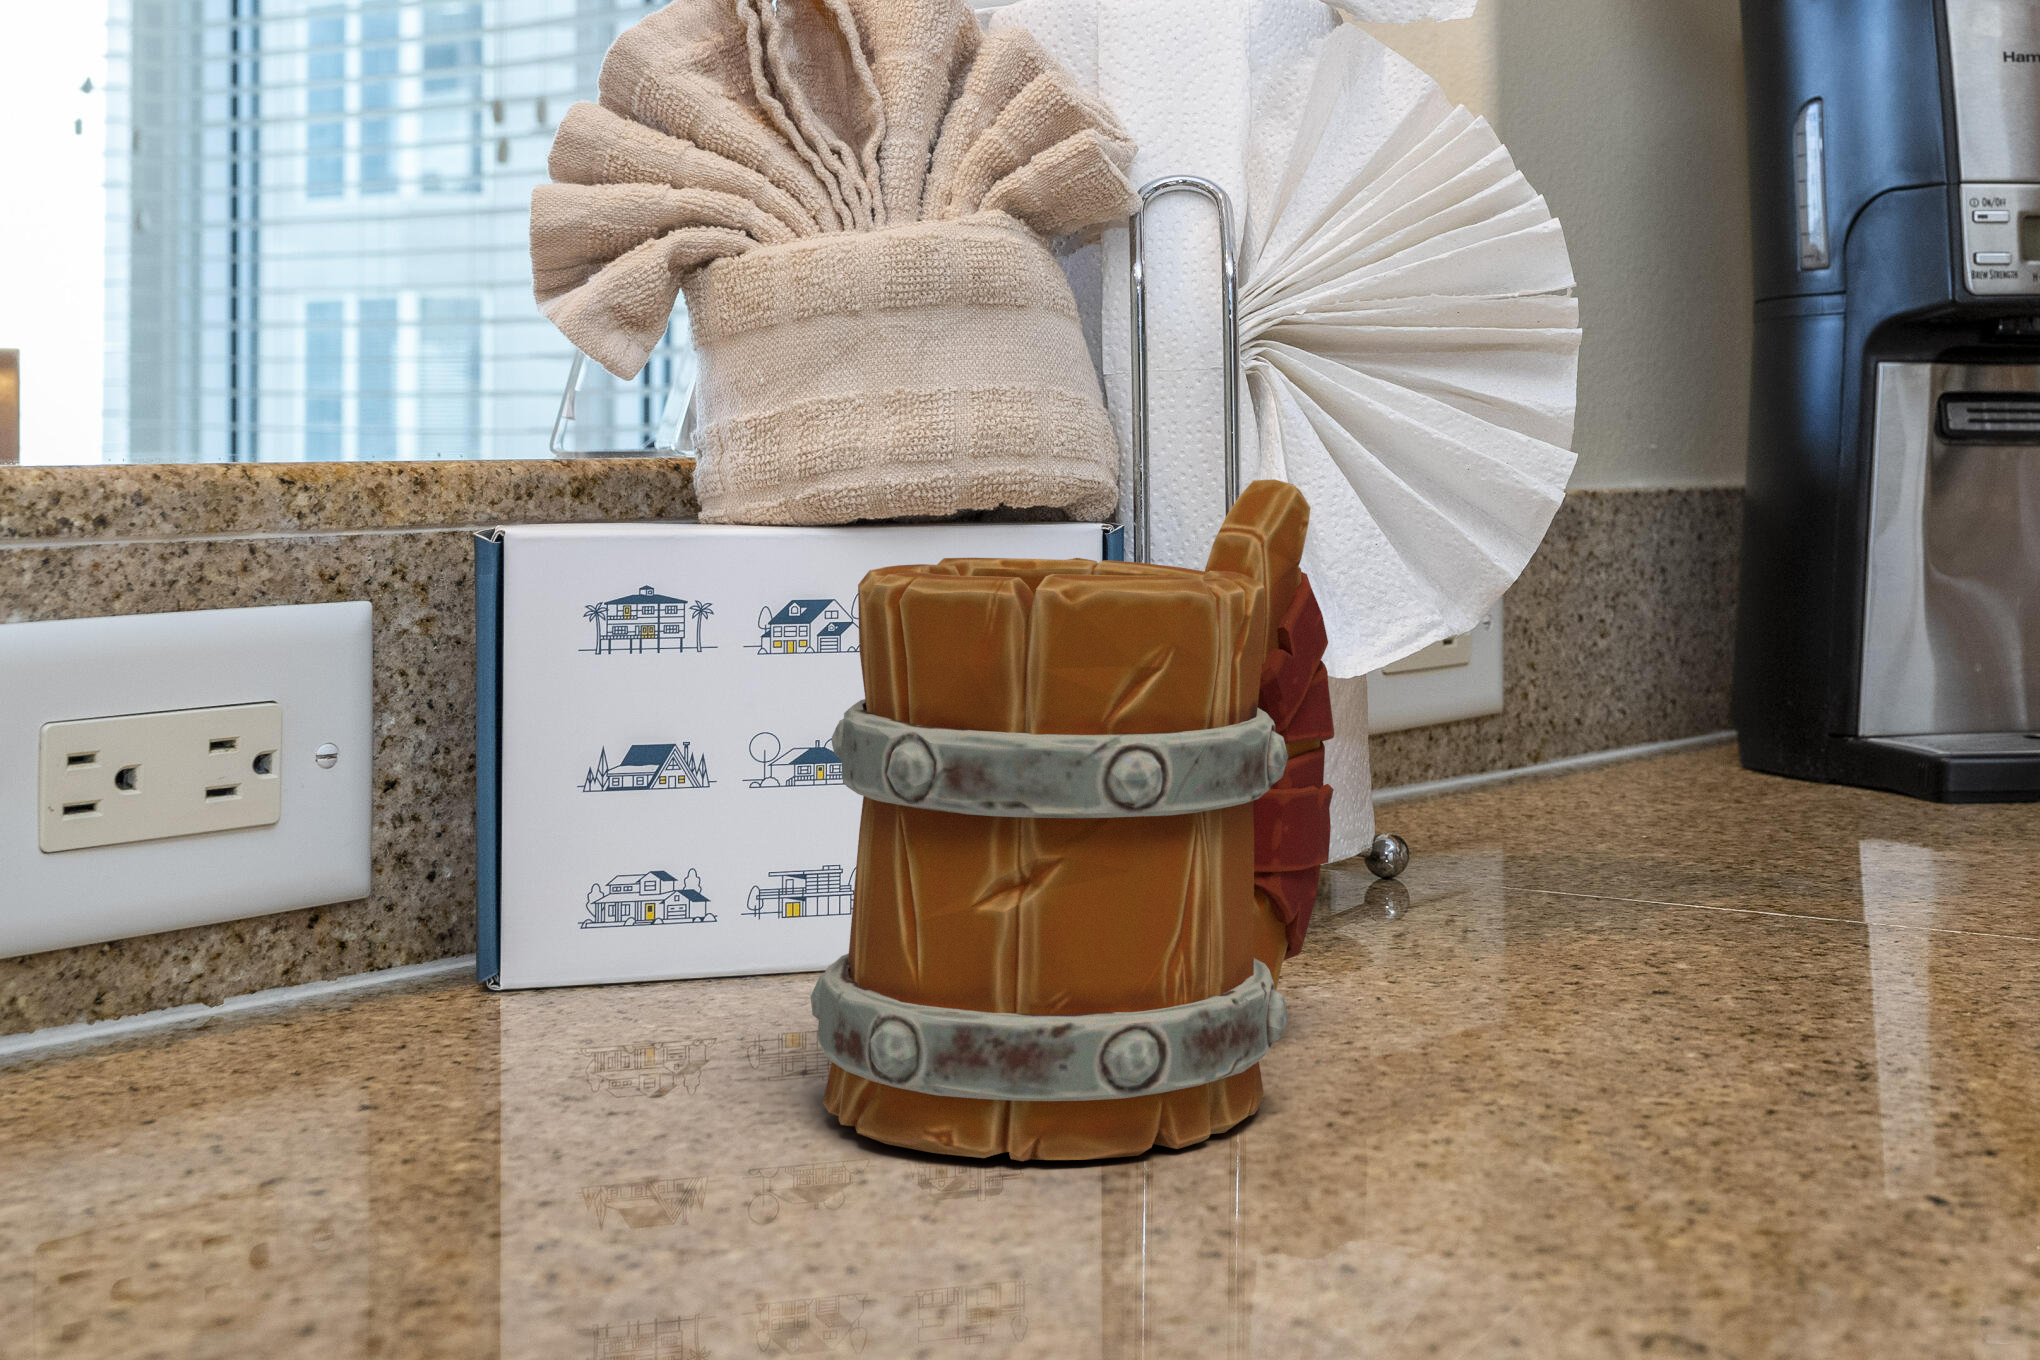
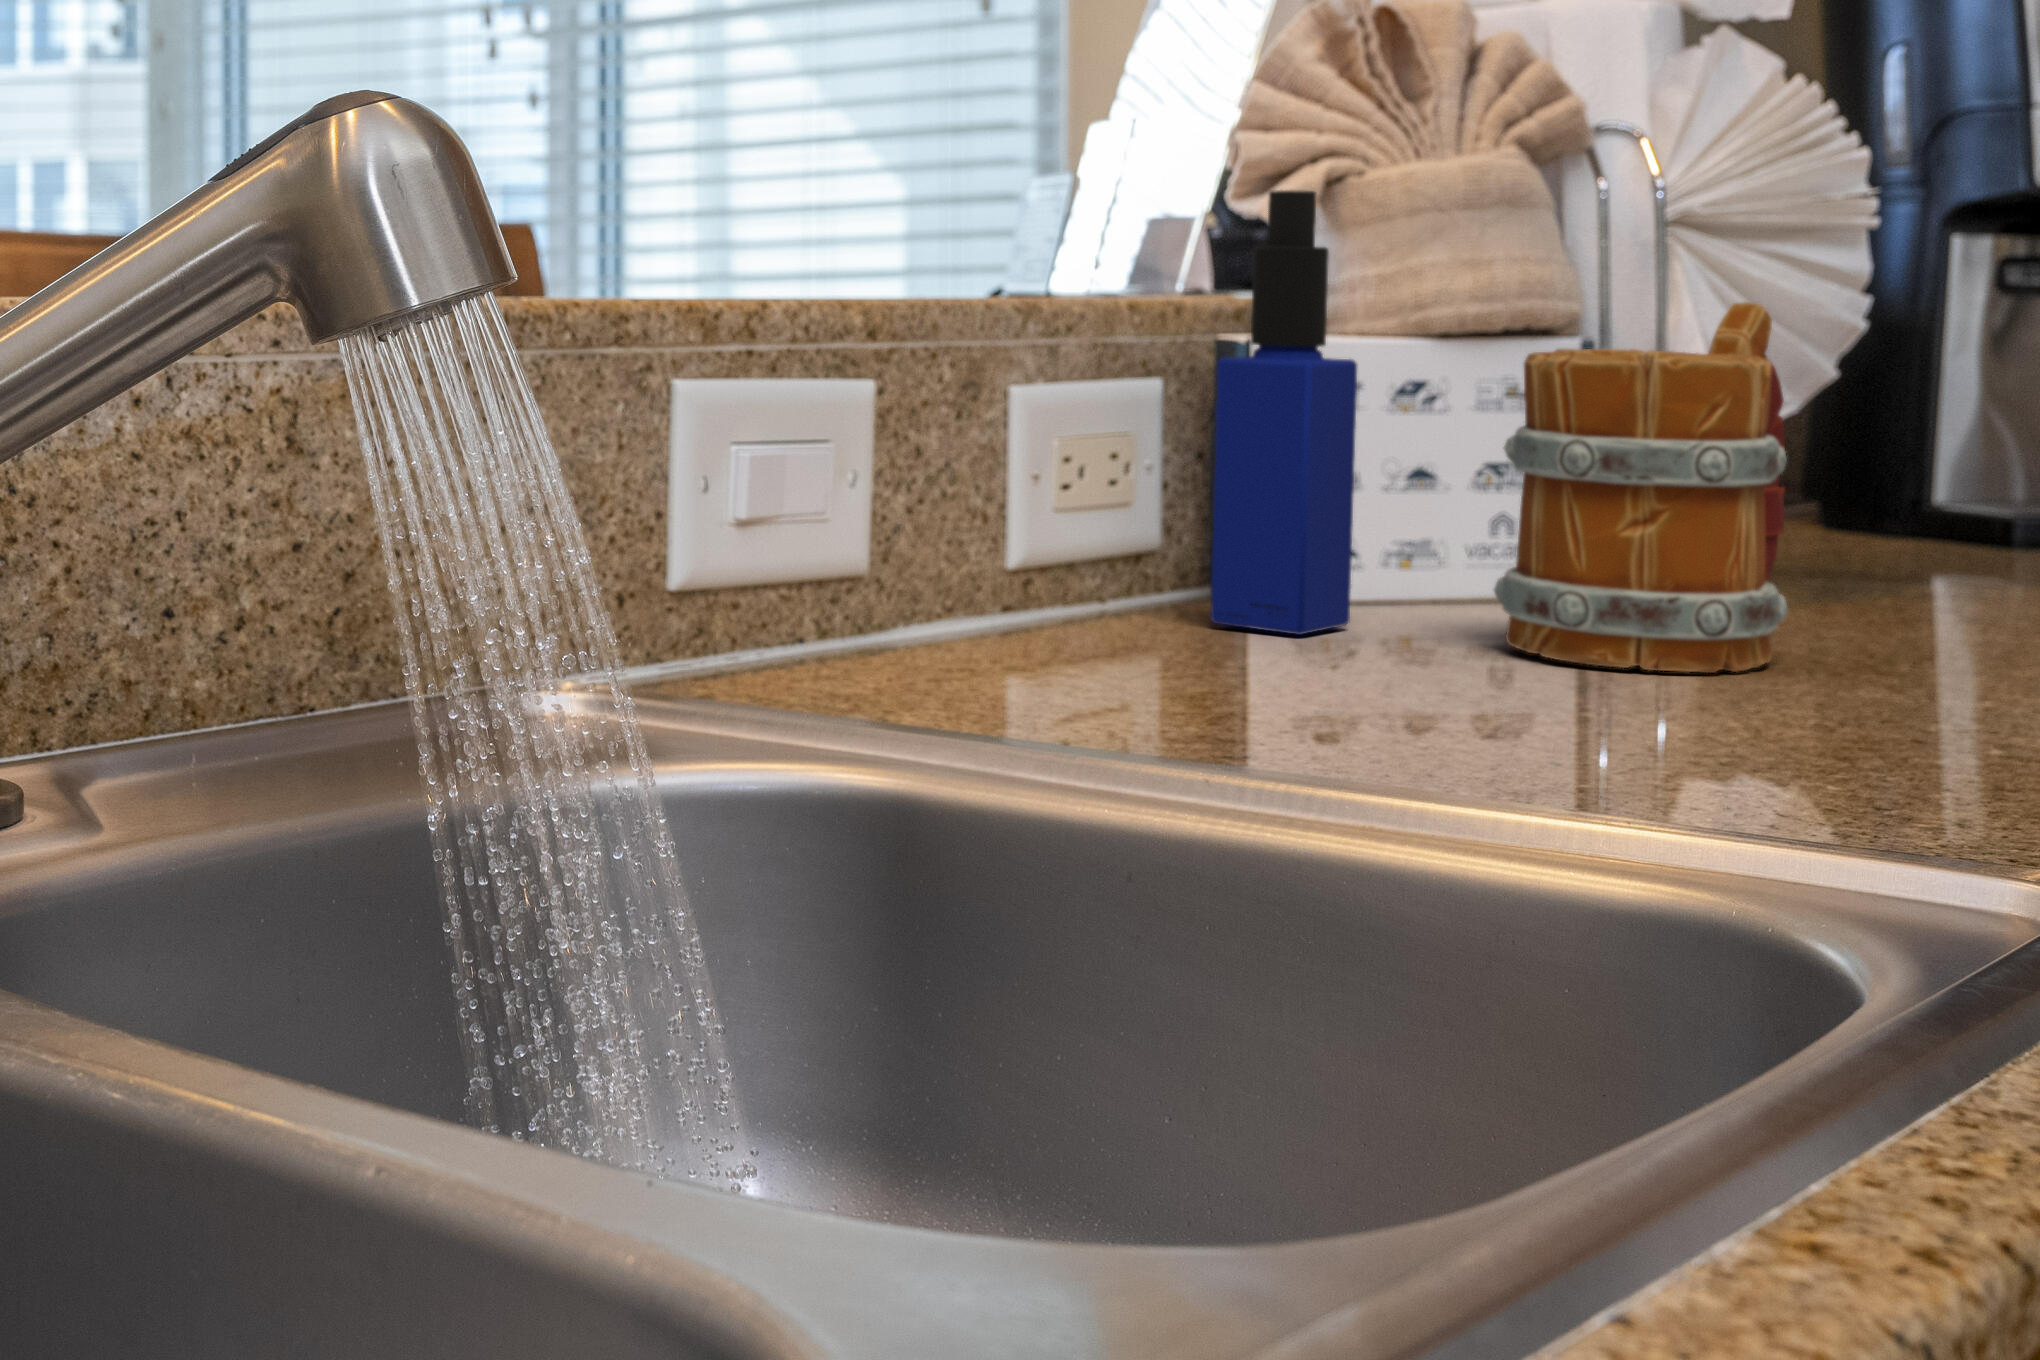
bottle: none [339,266,628,1089] -> present [1211,190,1357,635]

